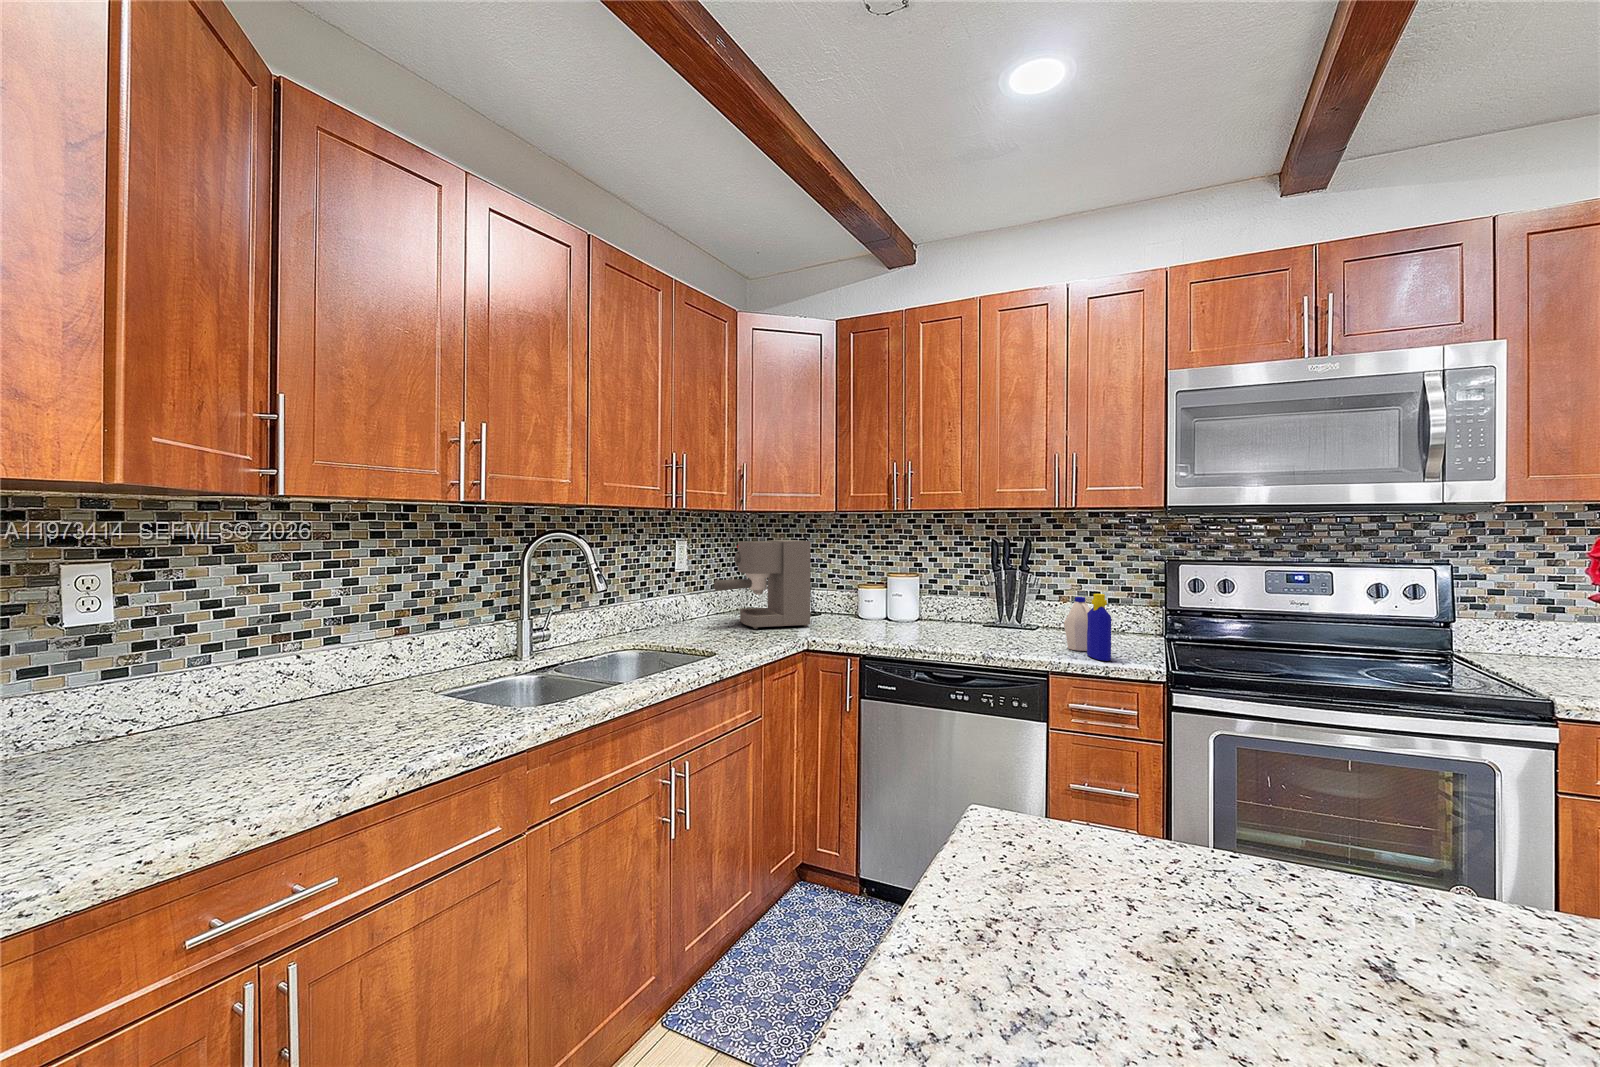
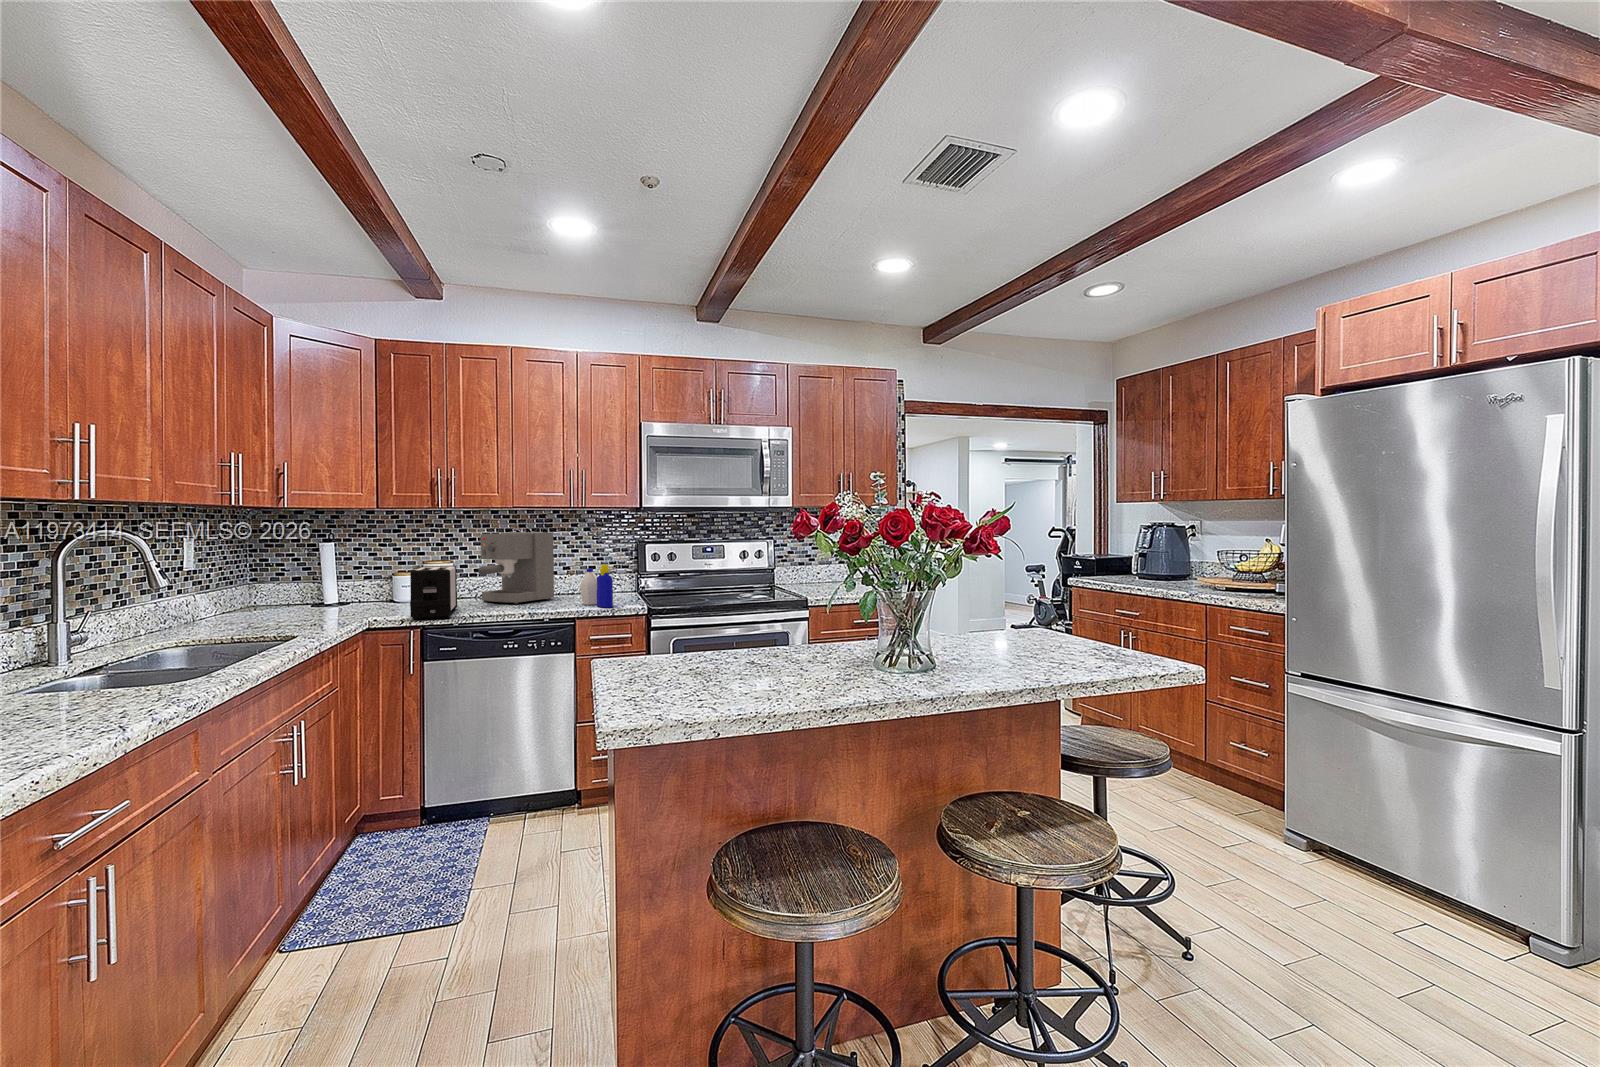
coffee maker: present [714,540,811,629] -> present [478,532,554,604]
toaster: none [843,581,909,648] -> present [410,566,457,619]

